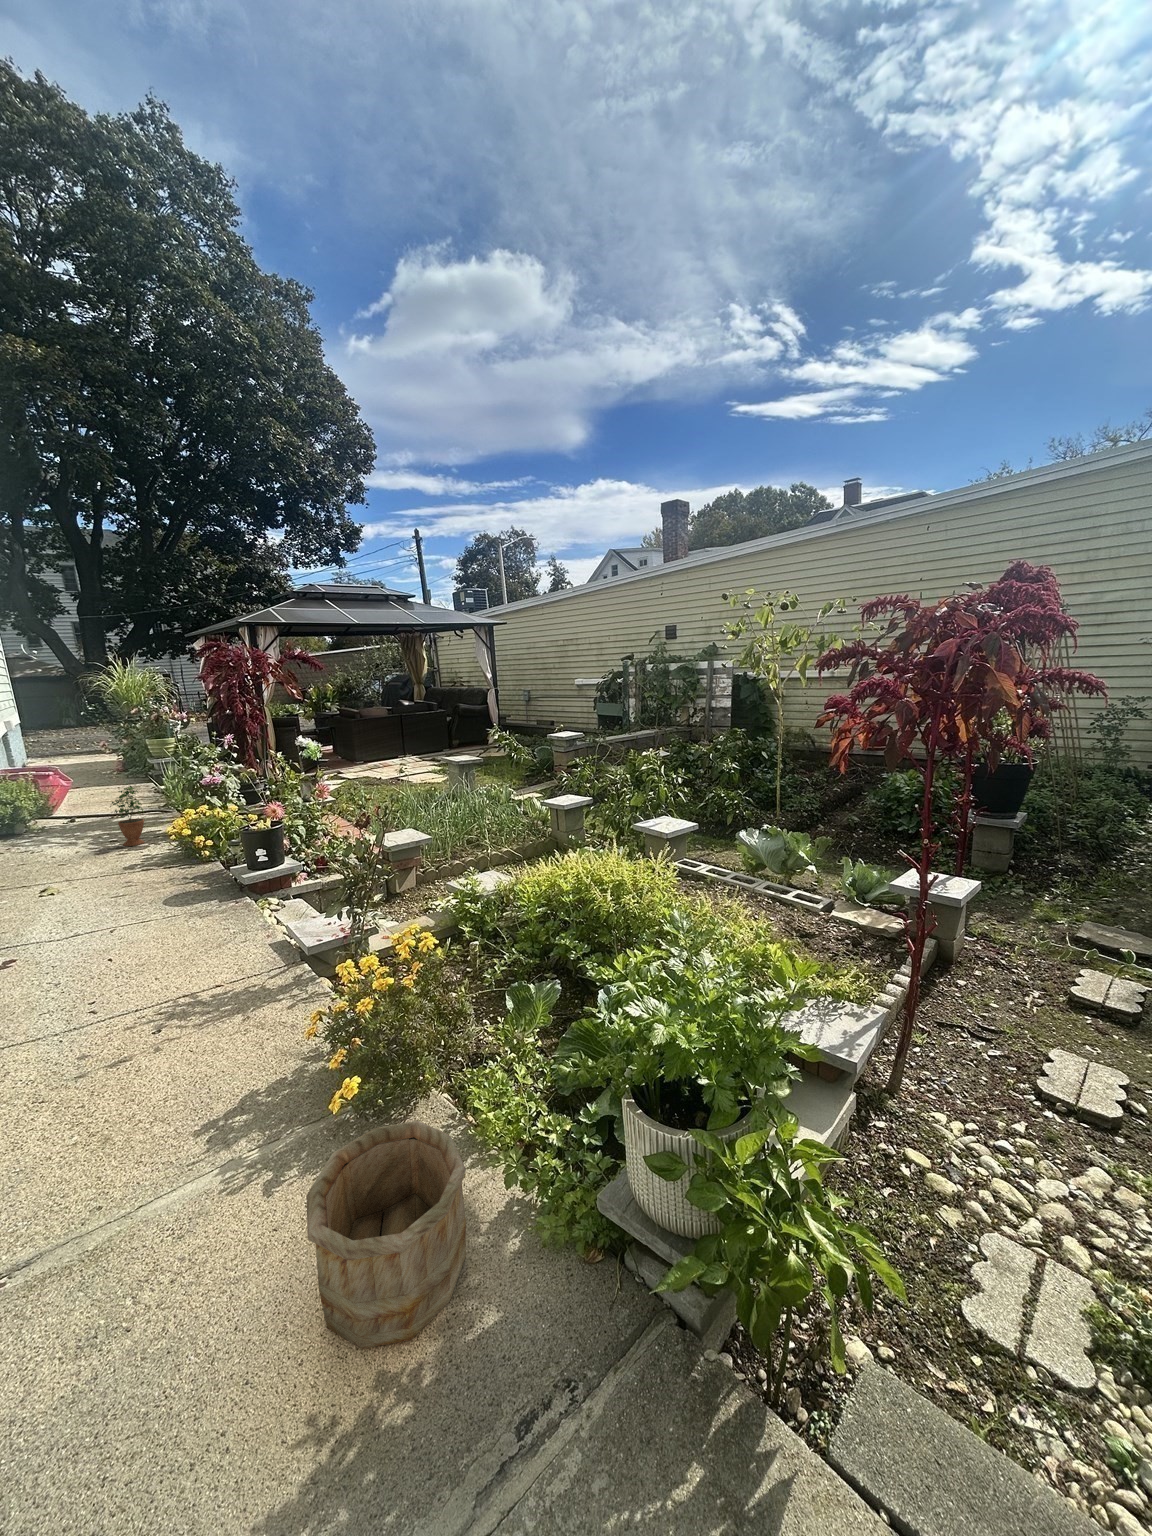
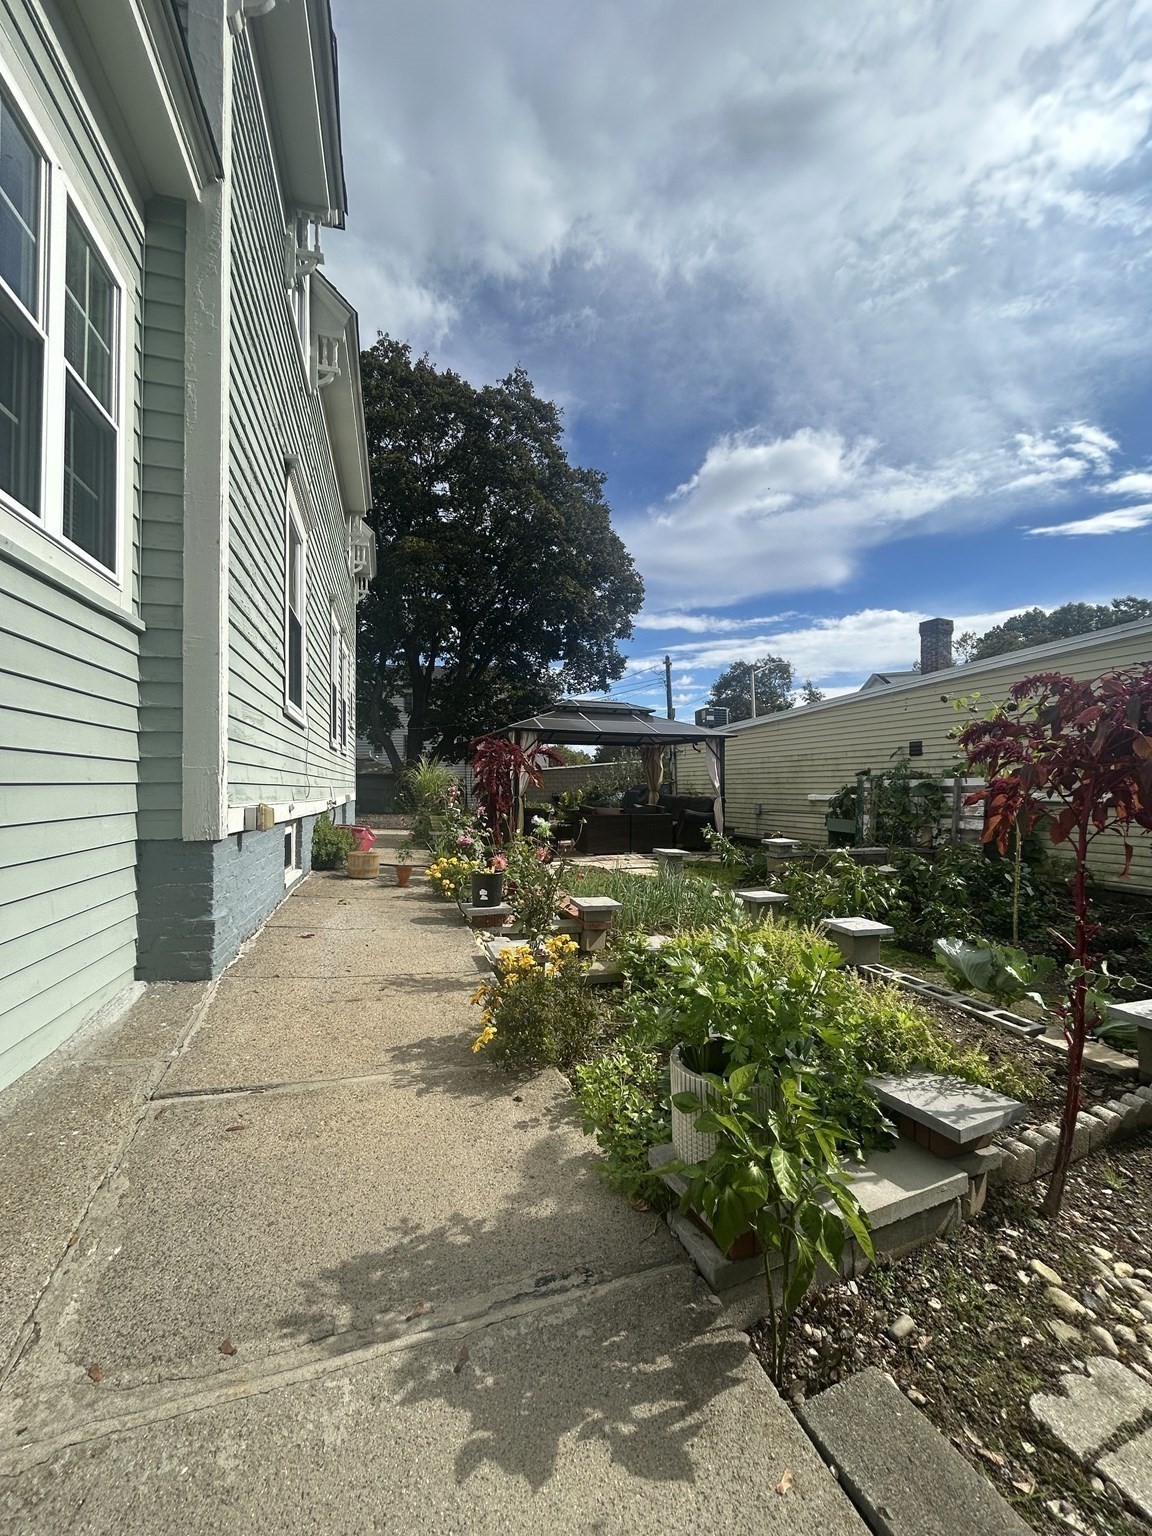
wooden bucket: present [306,1121,466,1349] -> present [347,851,381,878]

